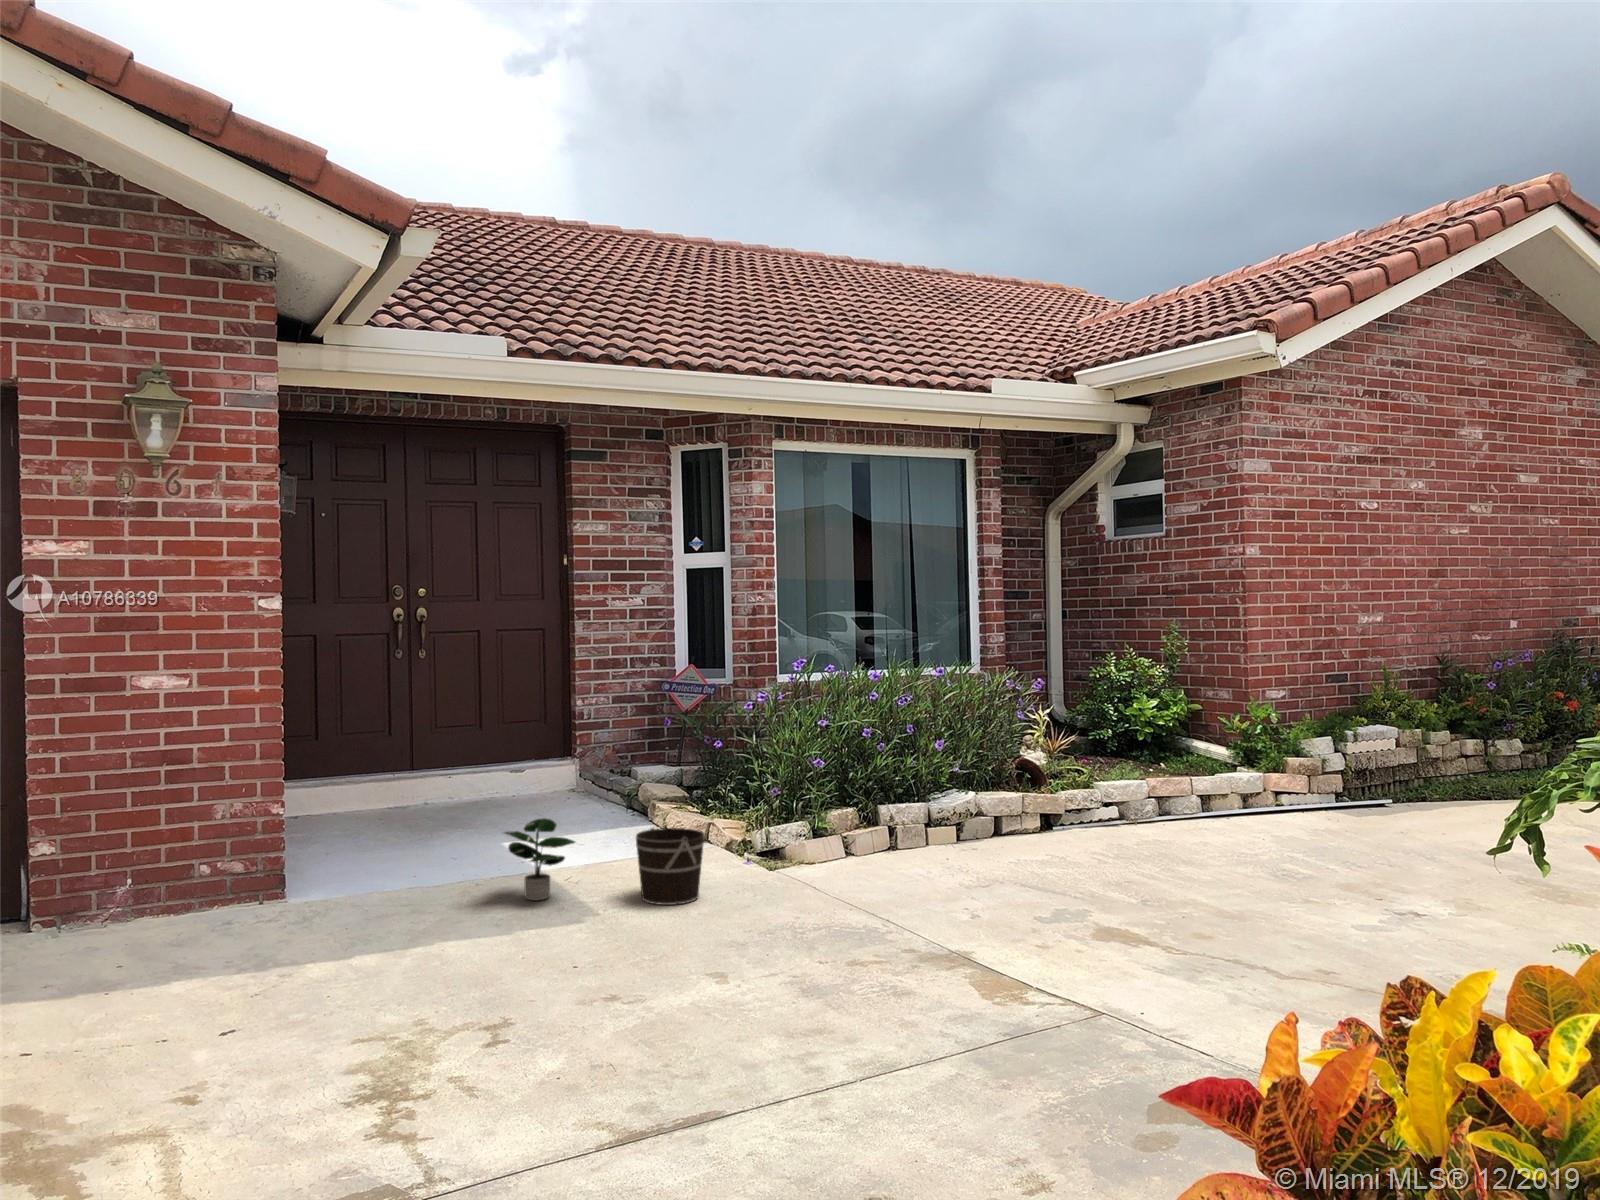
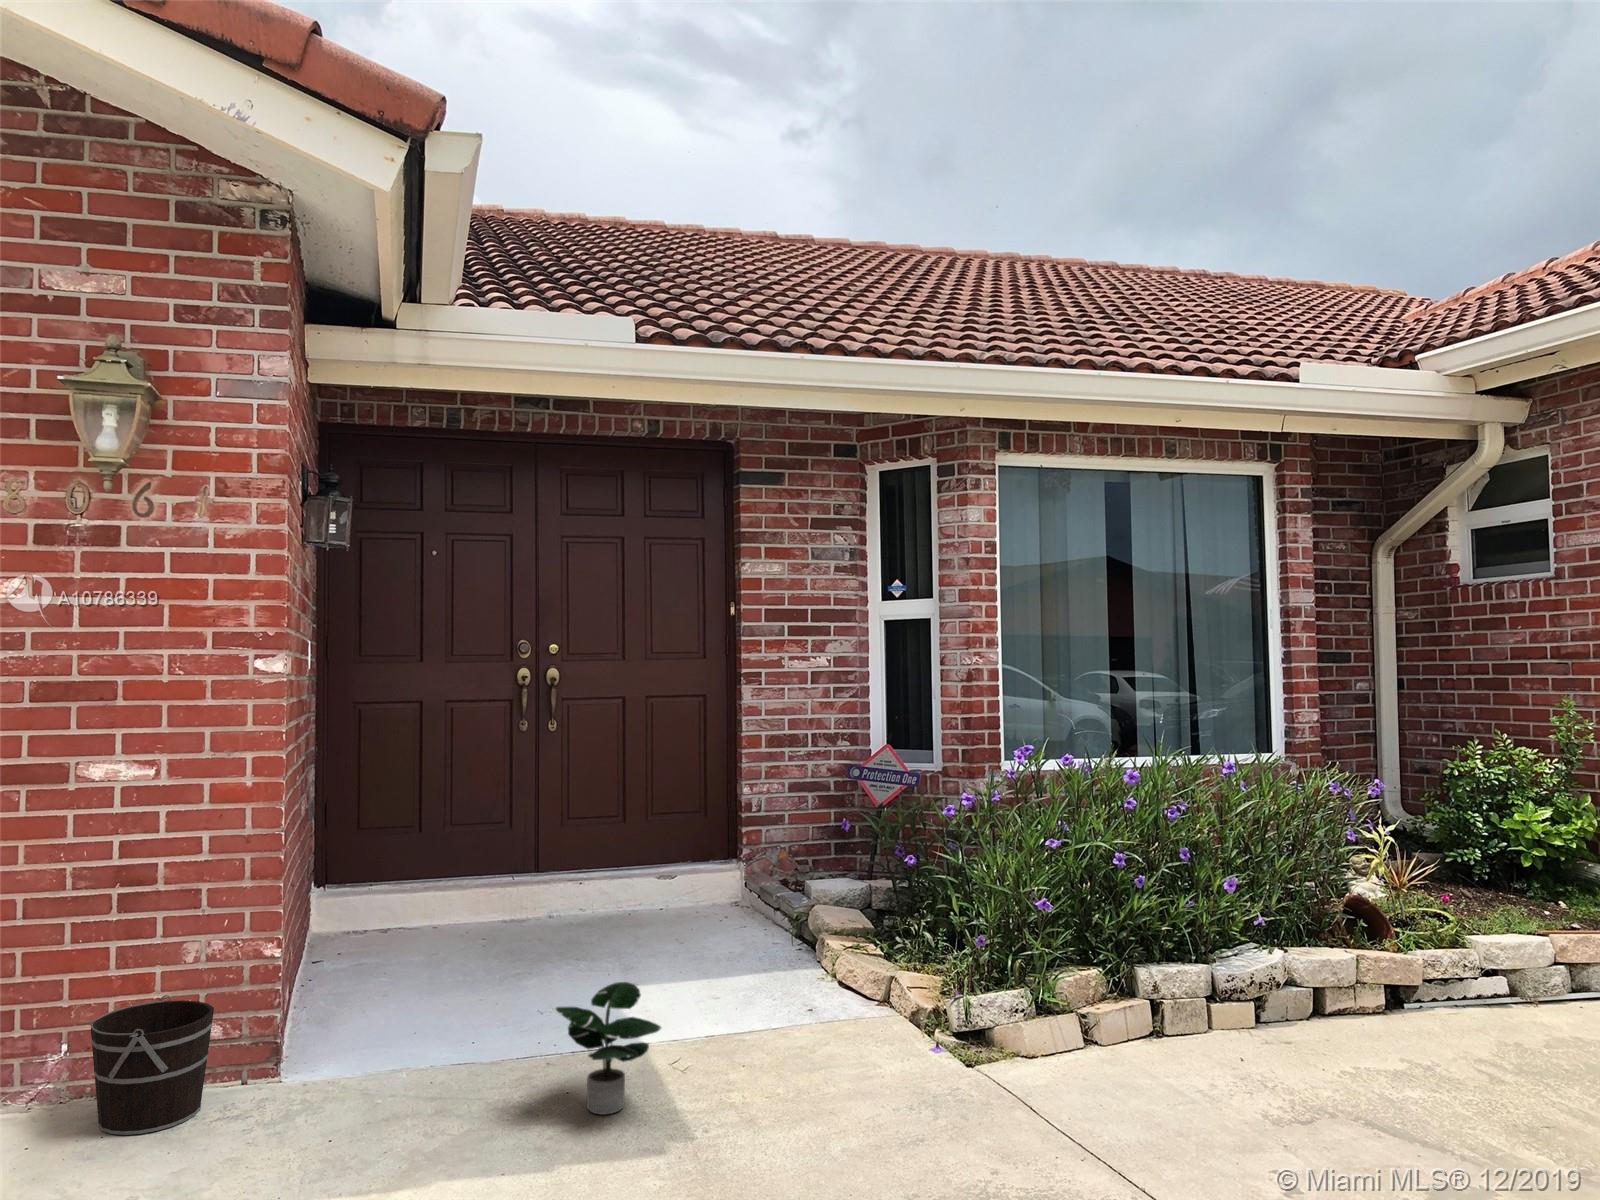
bucket: present [636,828,704,905] -> present [88,995,214,1135]

